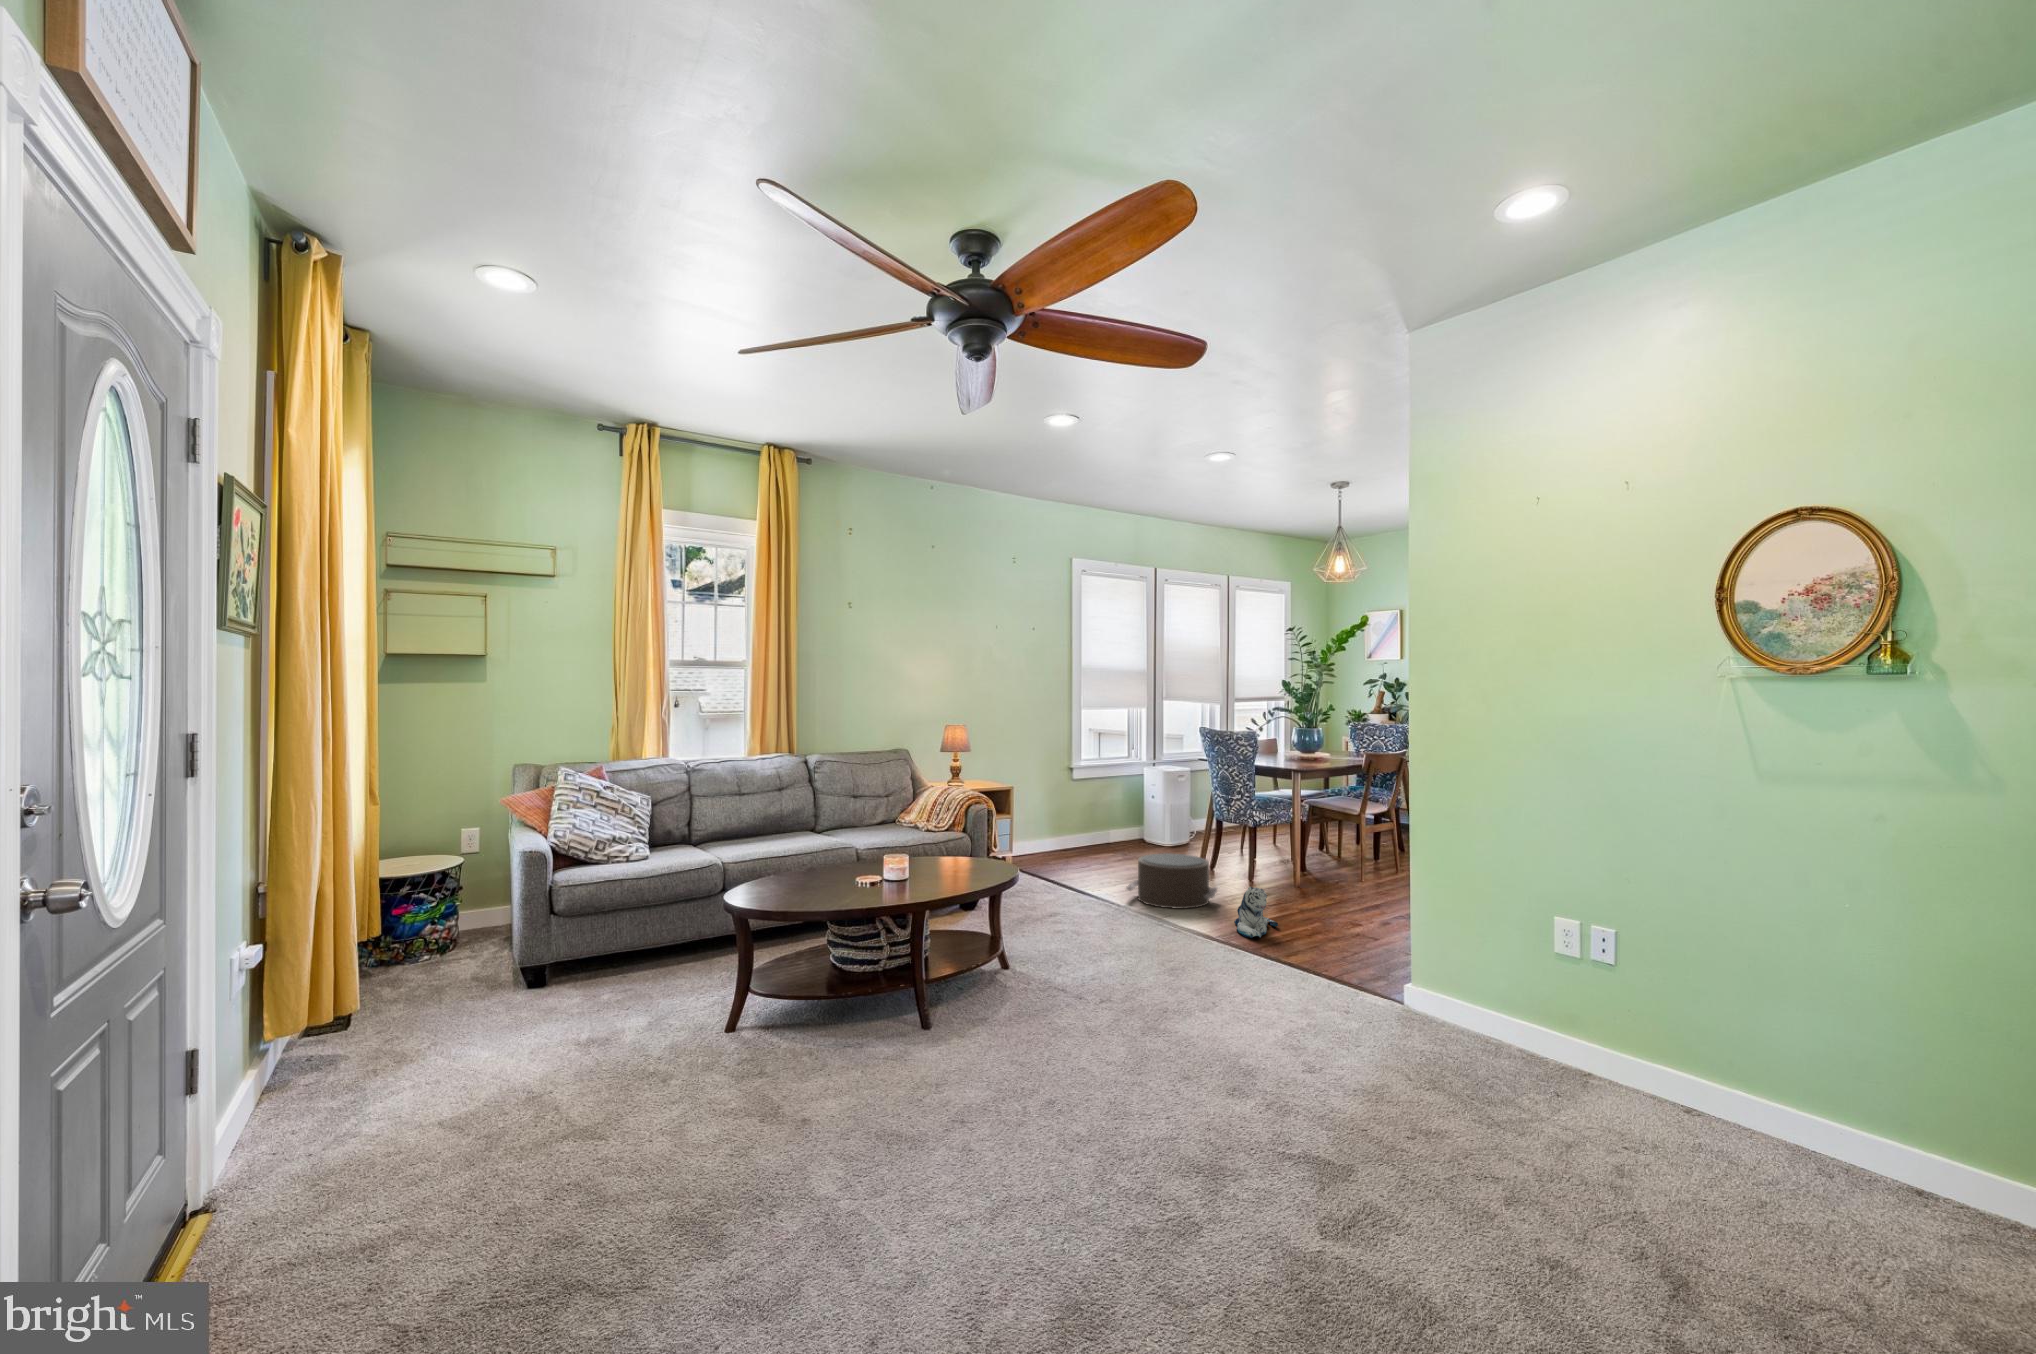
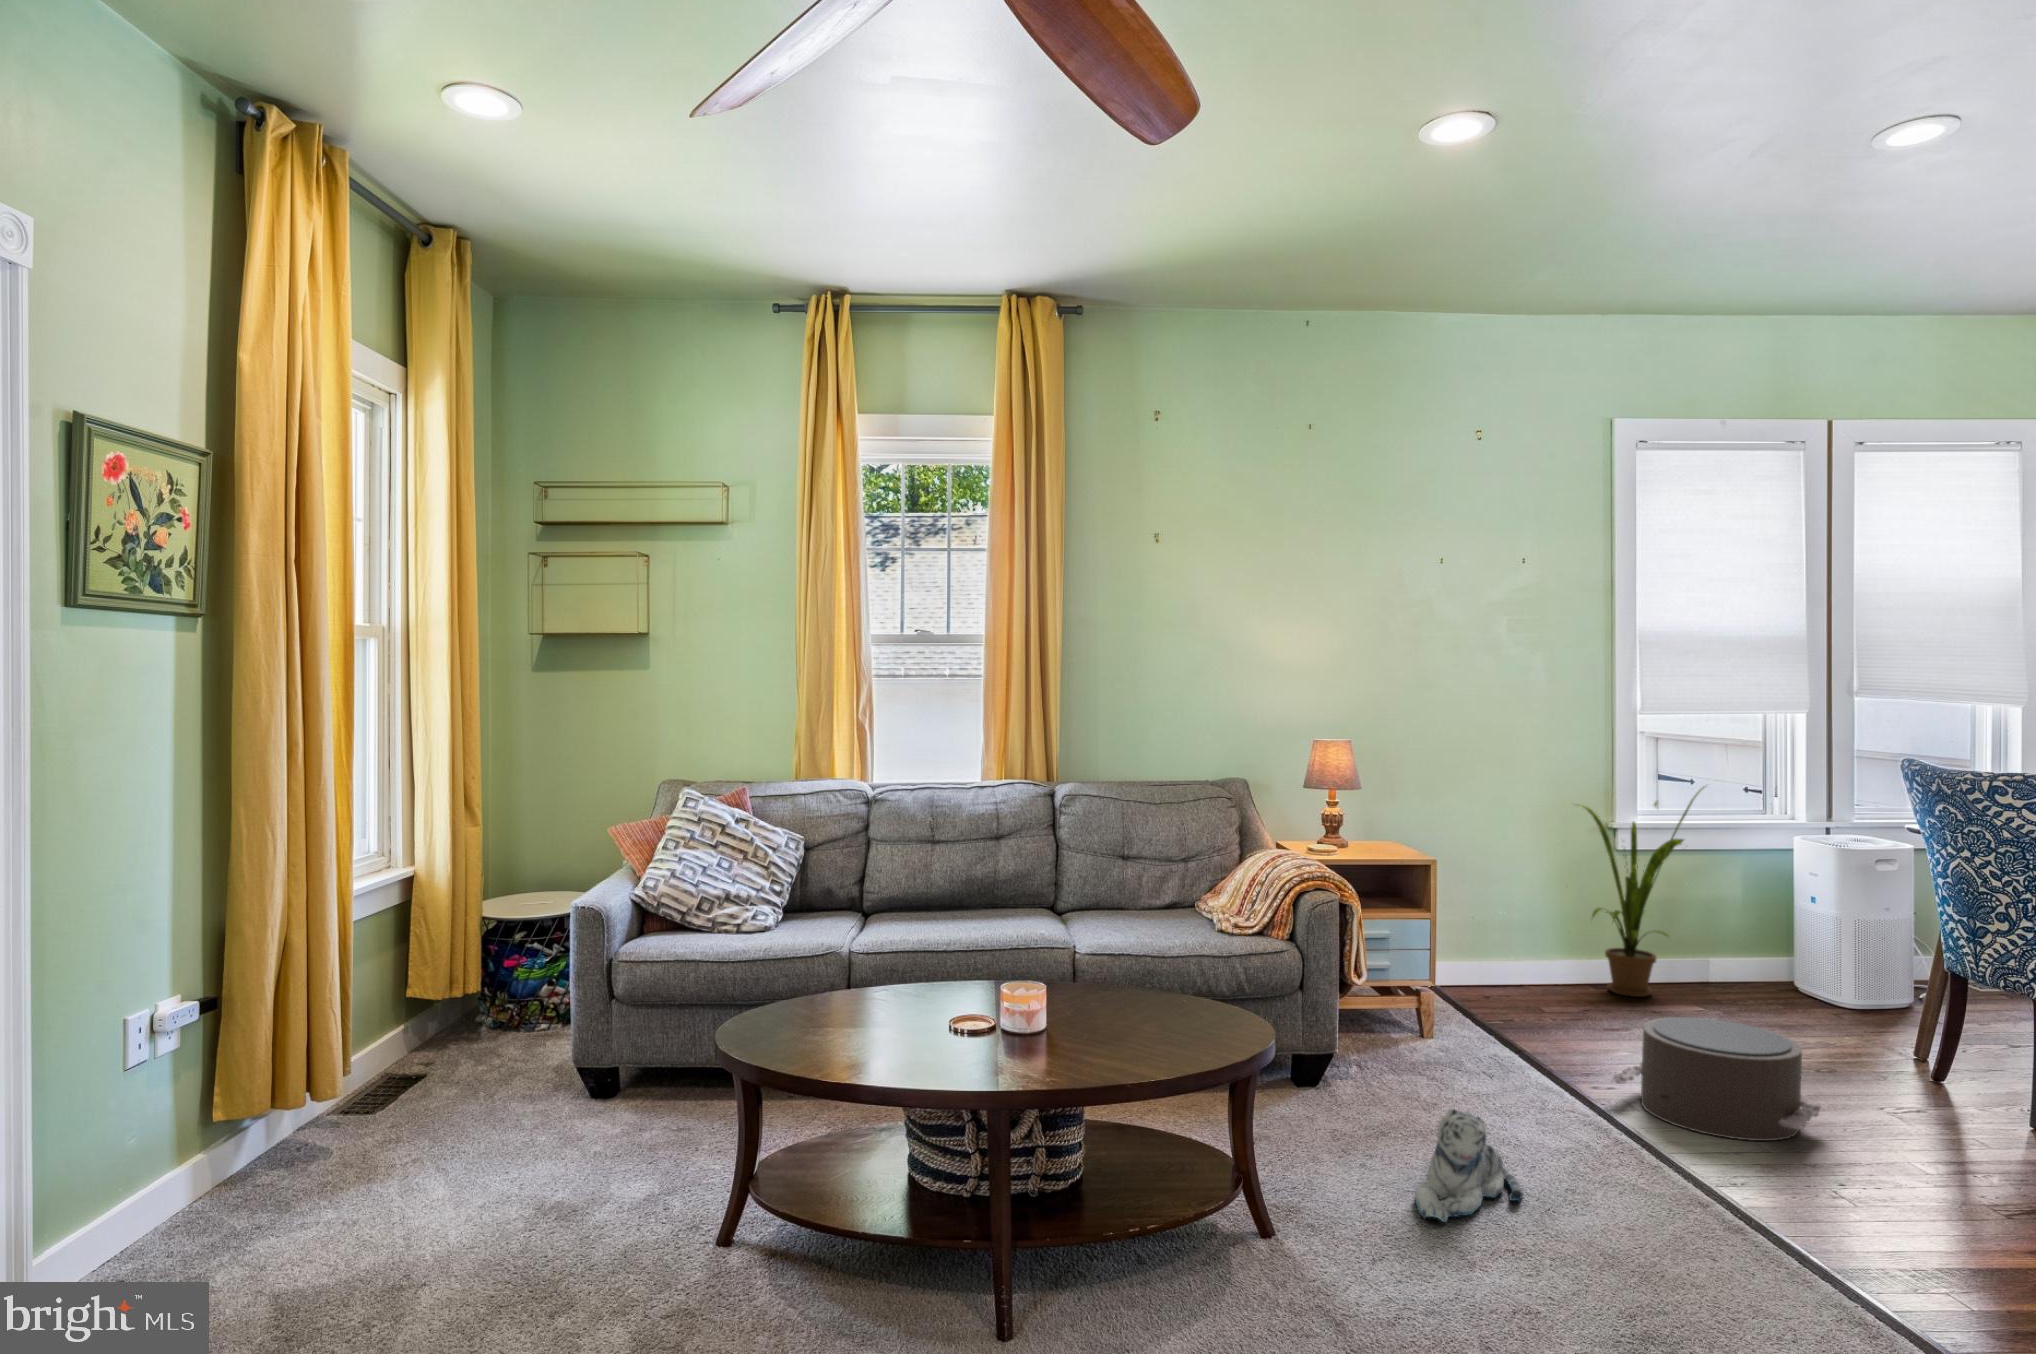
house plant: none [1077,734,1144,854] -> present [1581,787,1704,997]
plush toy: present [1234,887,1278,938] -> present [1415,1109,1523,1222]

